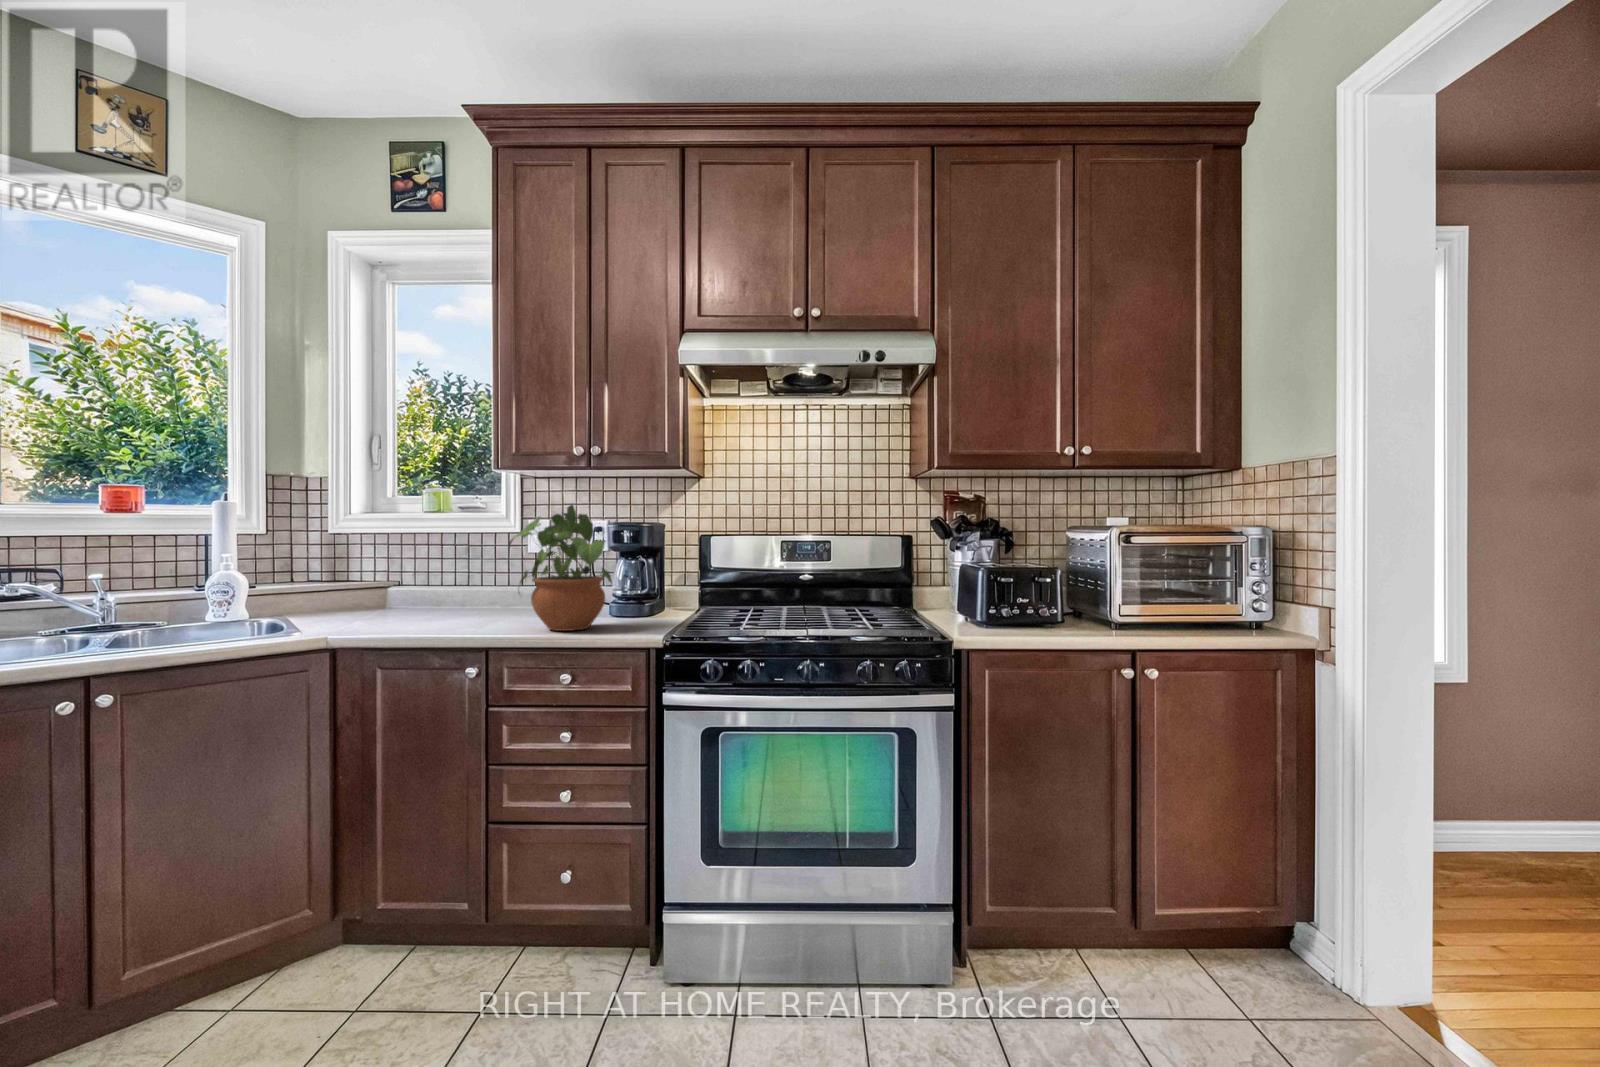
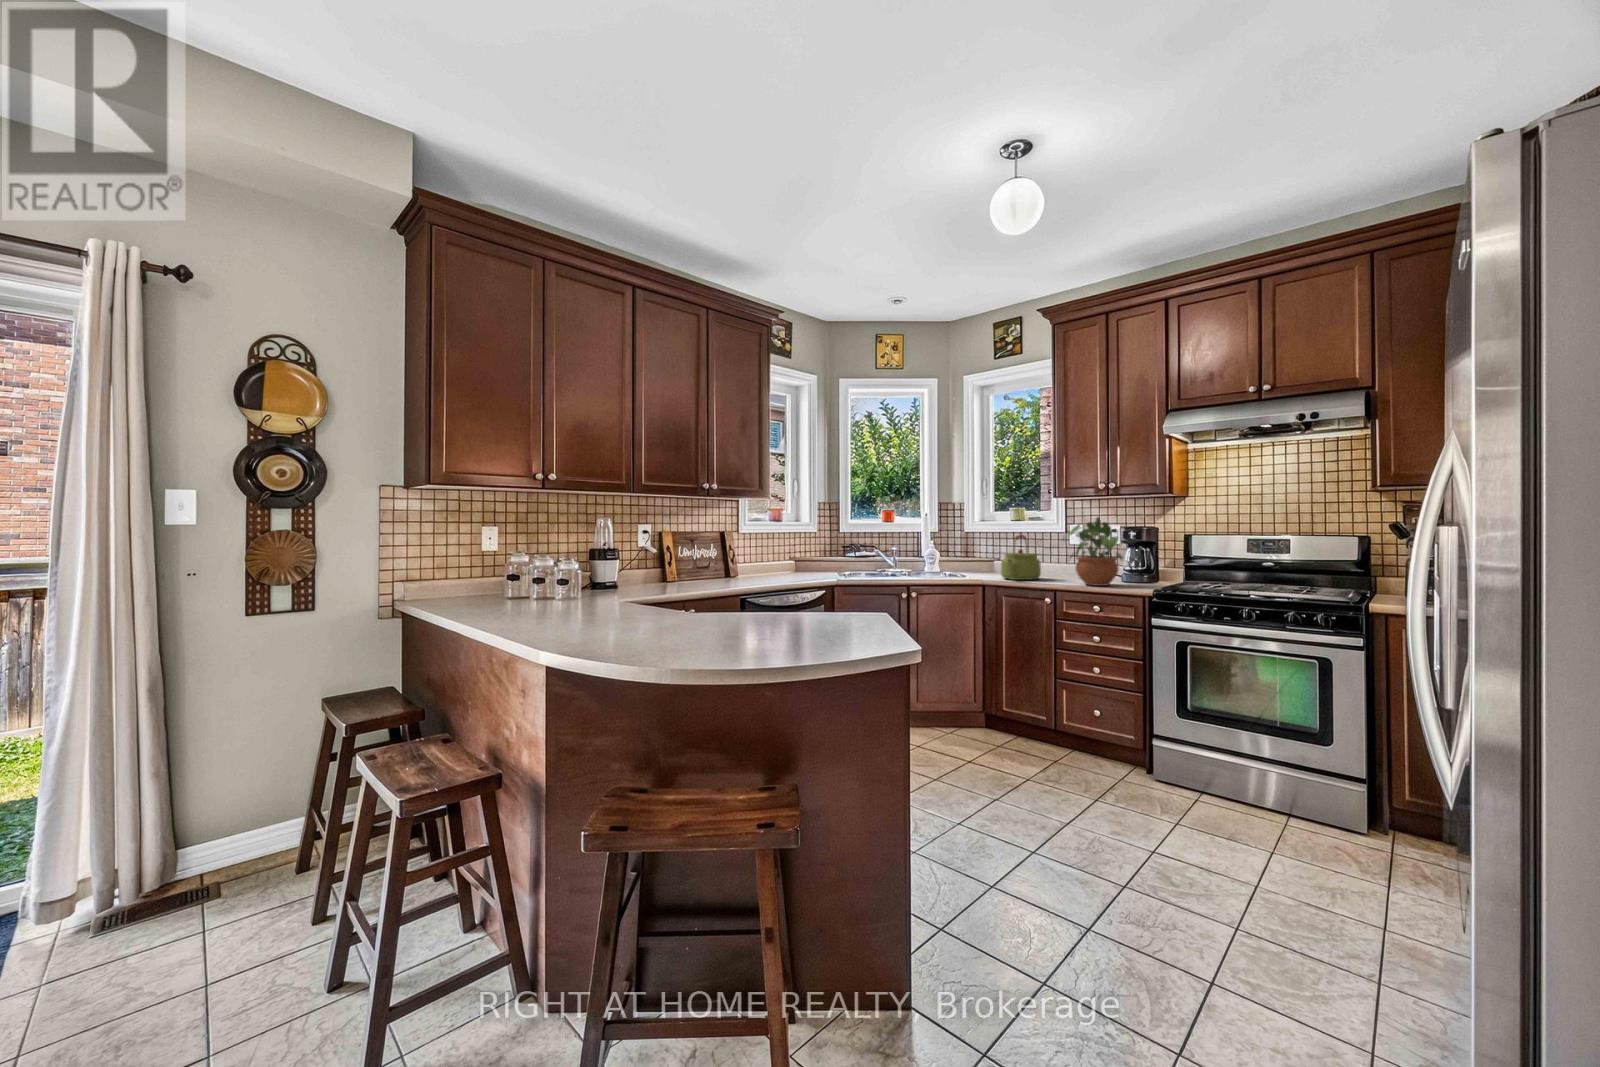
kettle: none [390,538,470,626] -> present [1001,535,1041,580]

